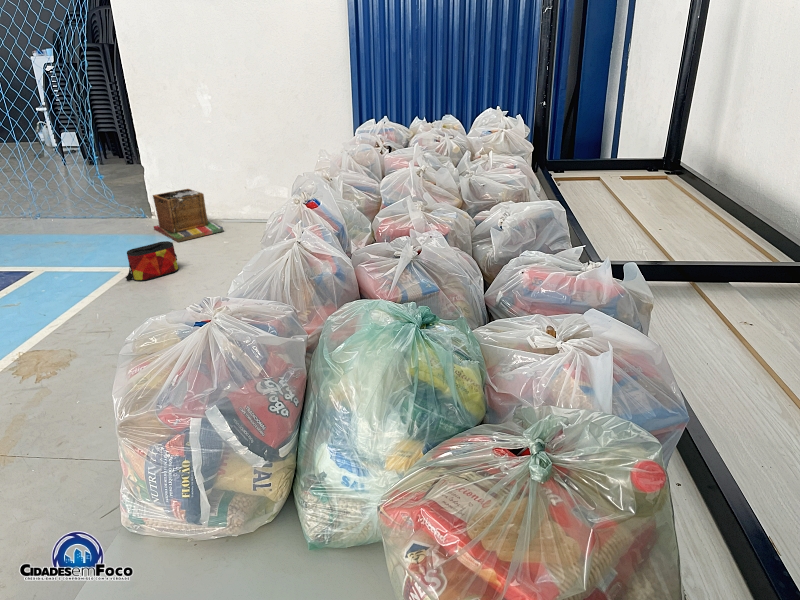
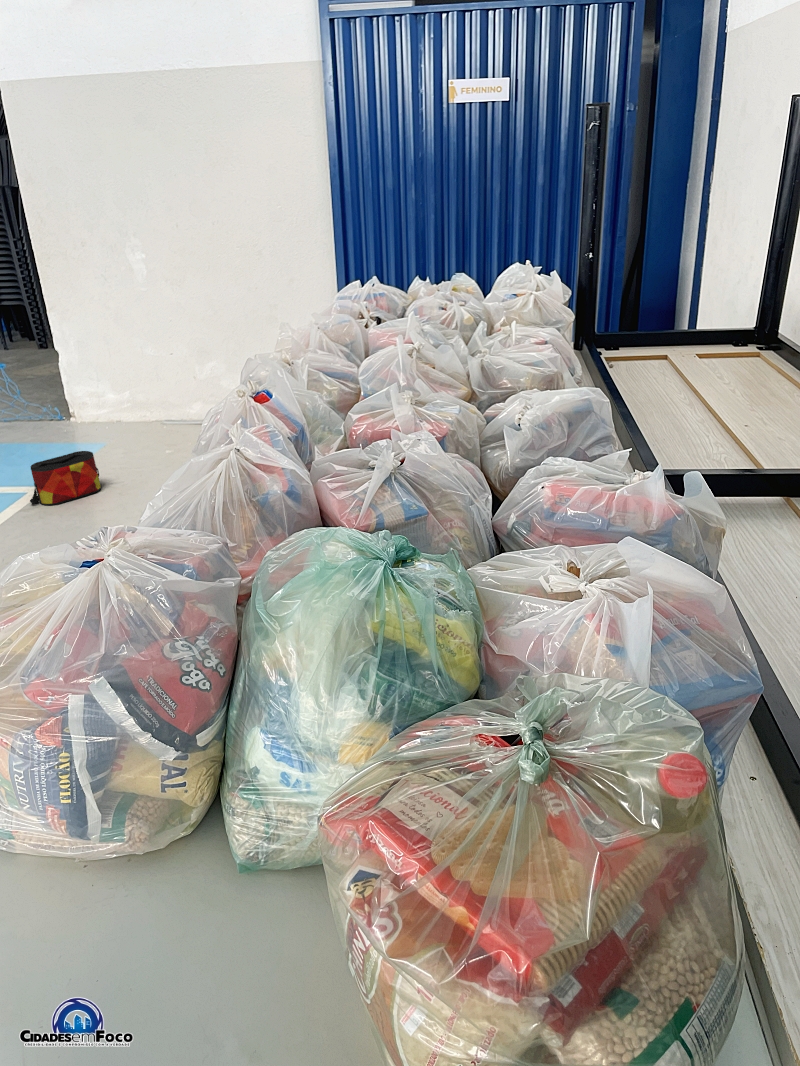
laundry basket: present [153,189,223,242] -> none [67,379,163,451]

